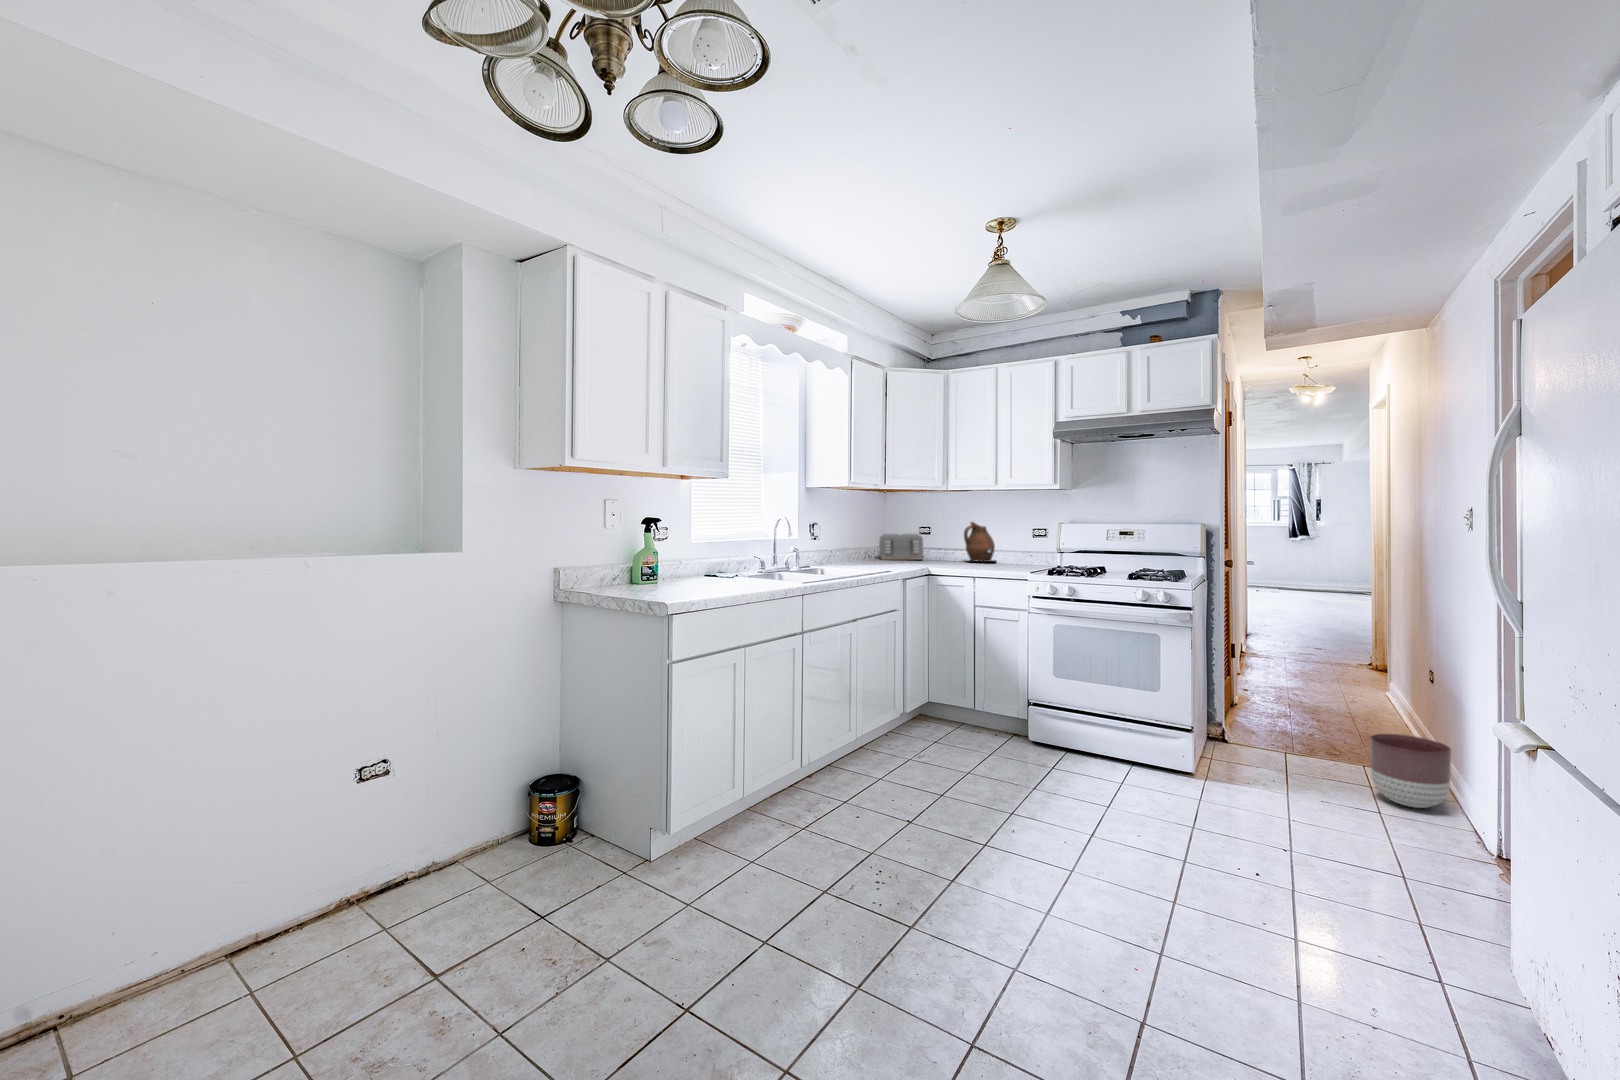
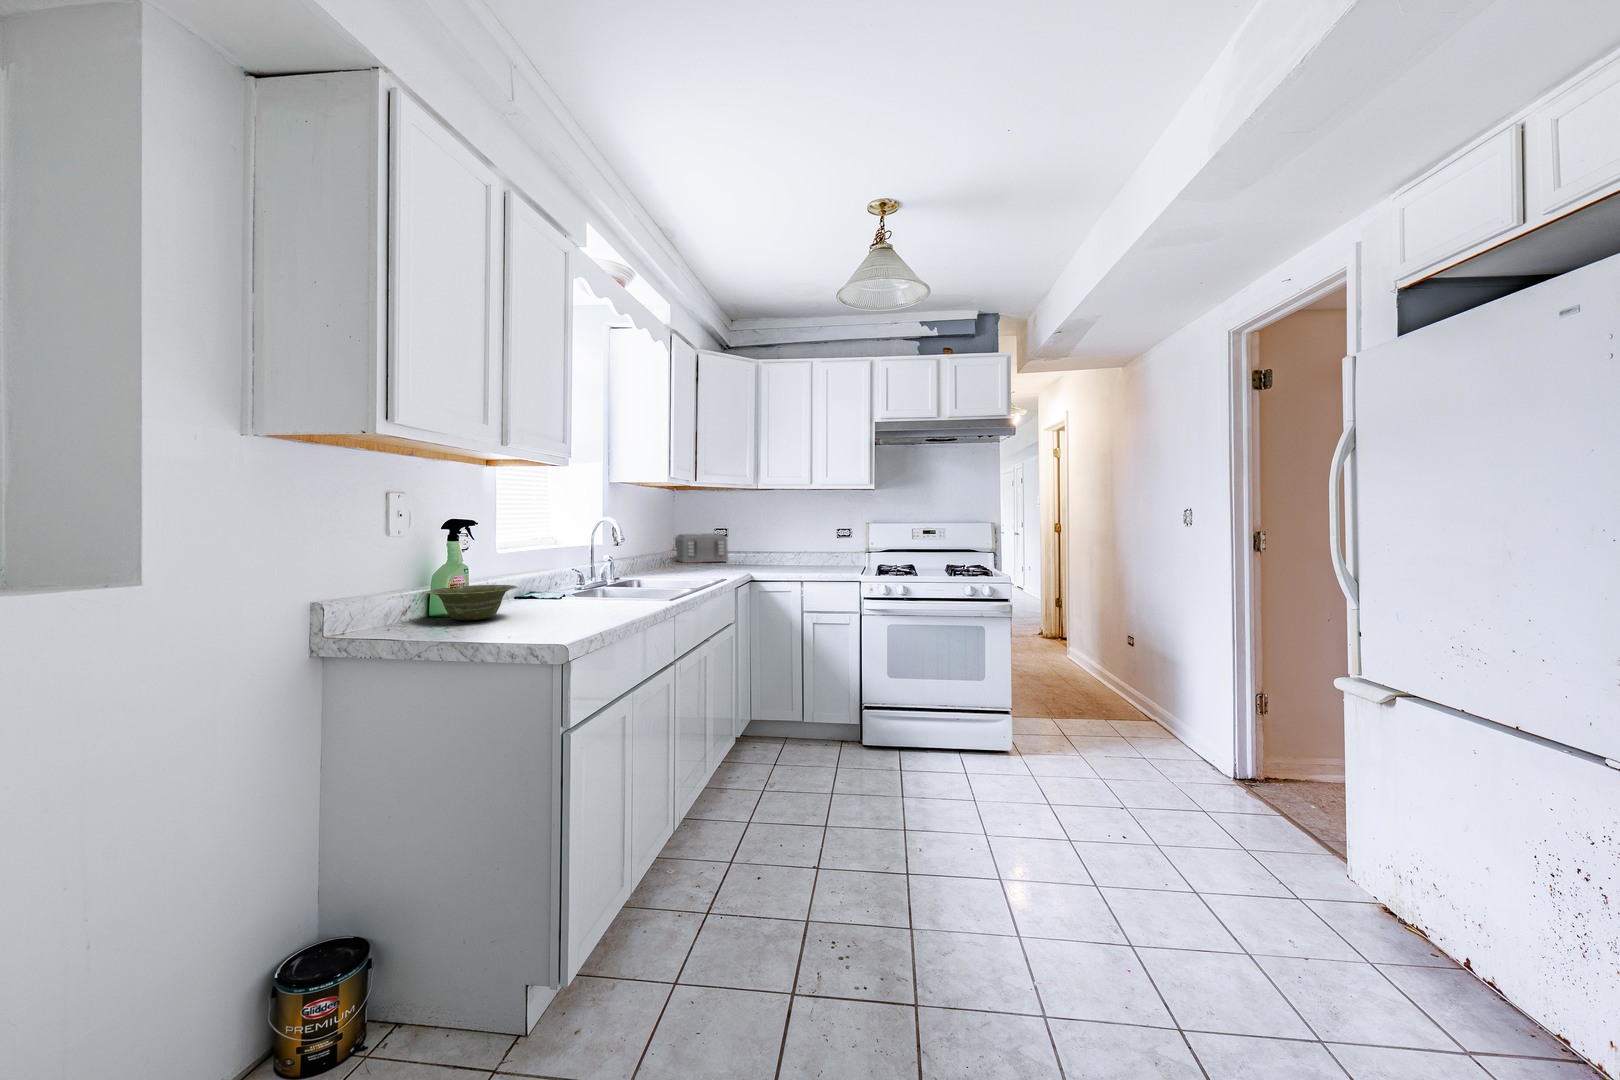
ceramic pitcher: present [964,522,995,562] -> none [767,521,802,563]
dish: none [623,564,681,586] -> present [425,585,518,620]
planter: present [1370,734,1451,808] -> none [1137,694,1193,752]

